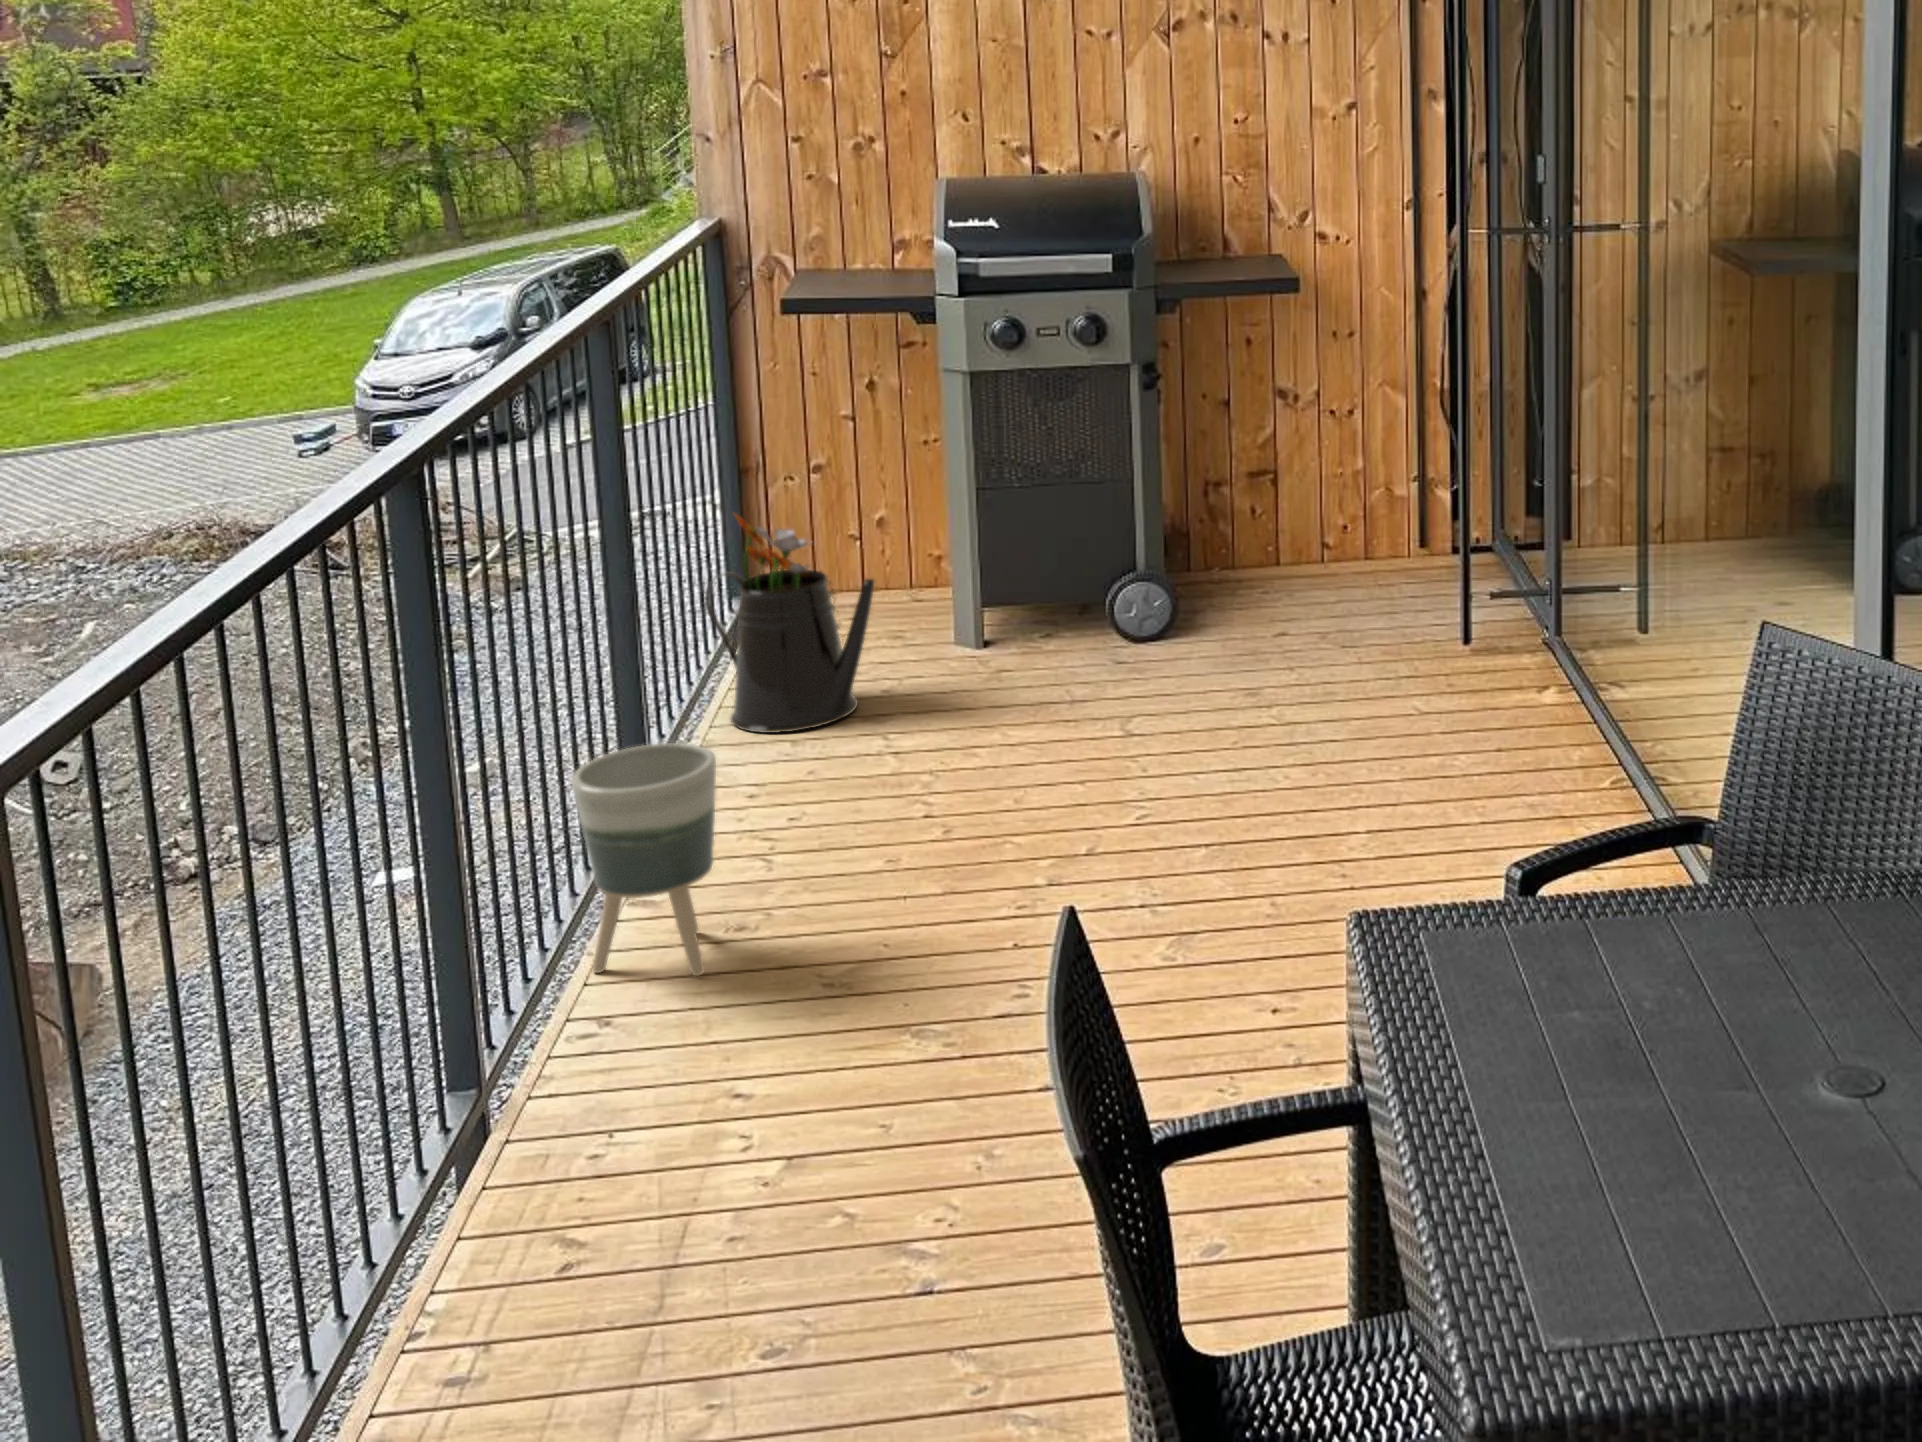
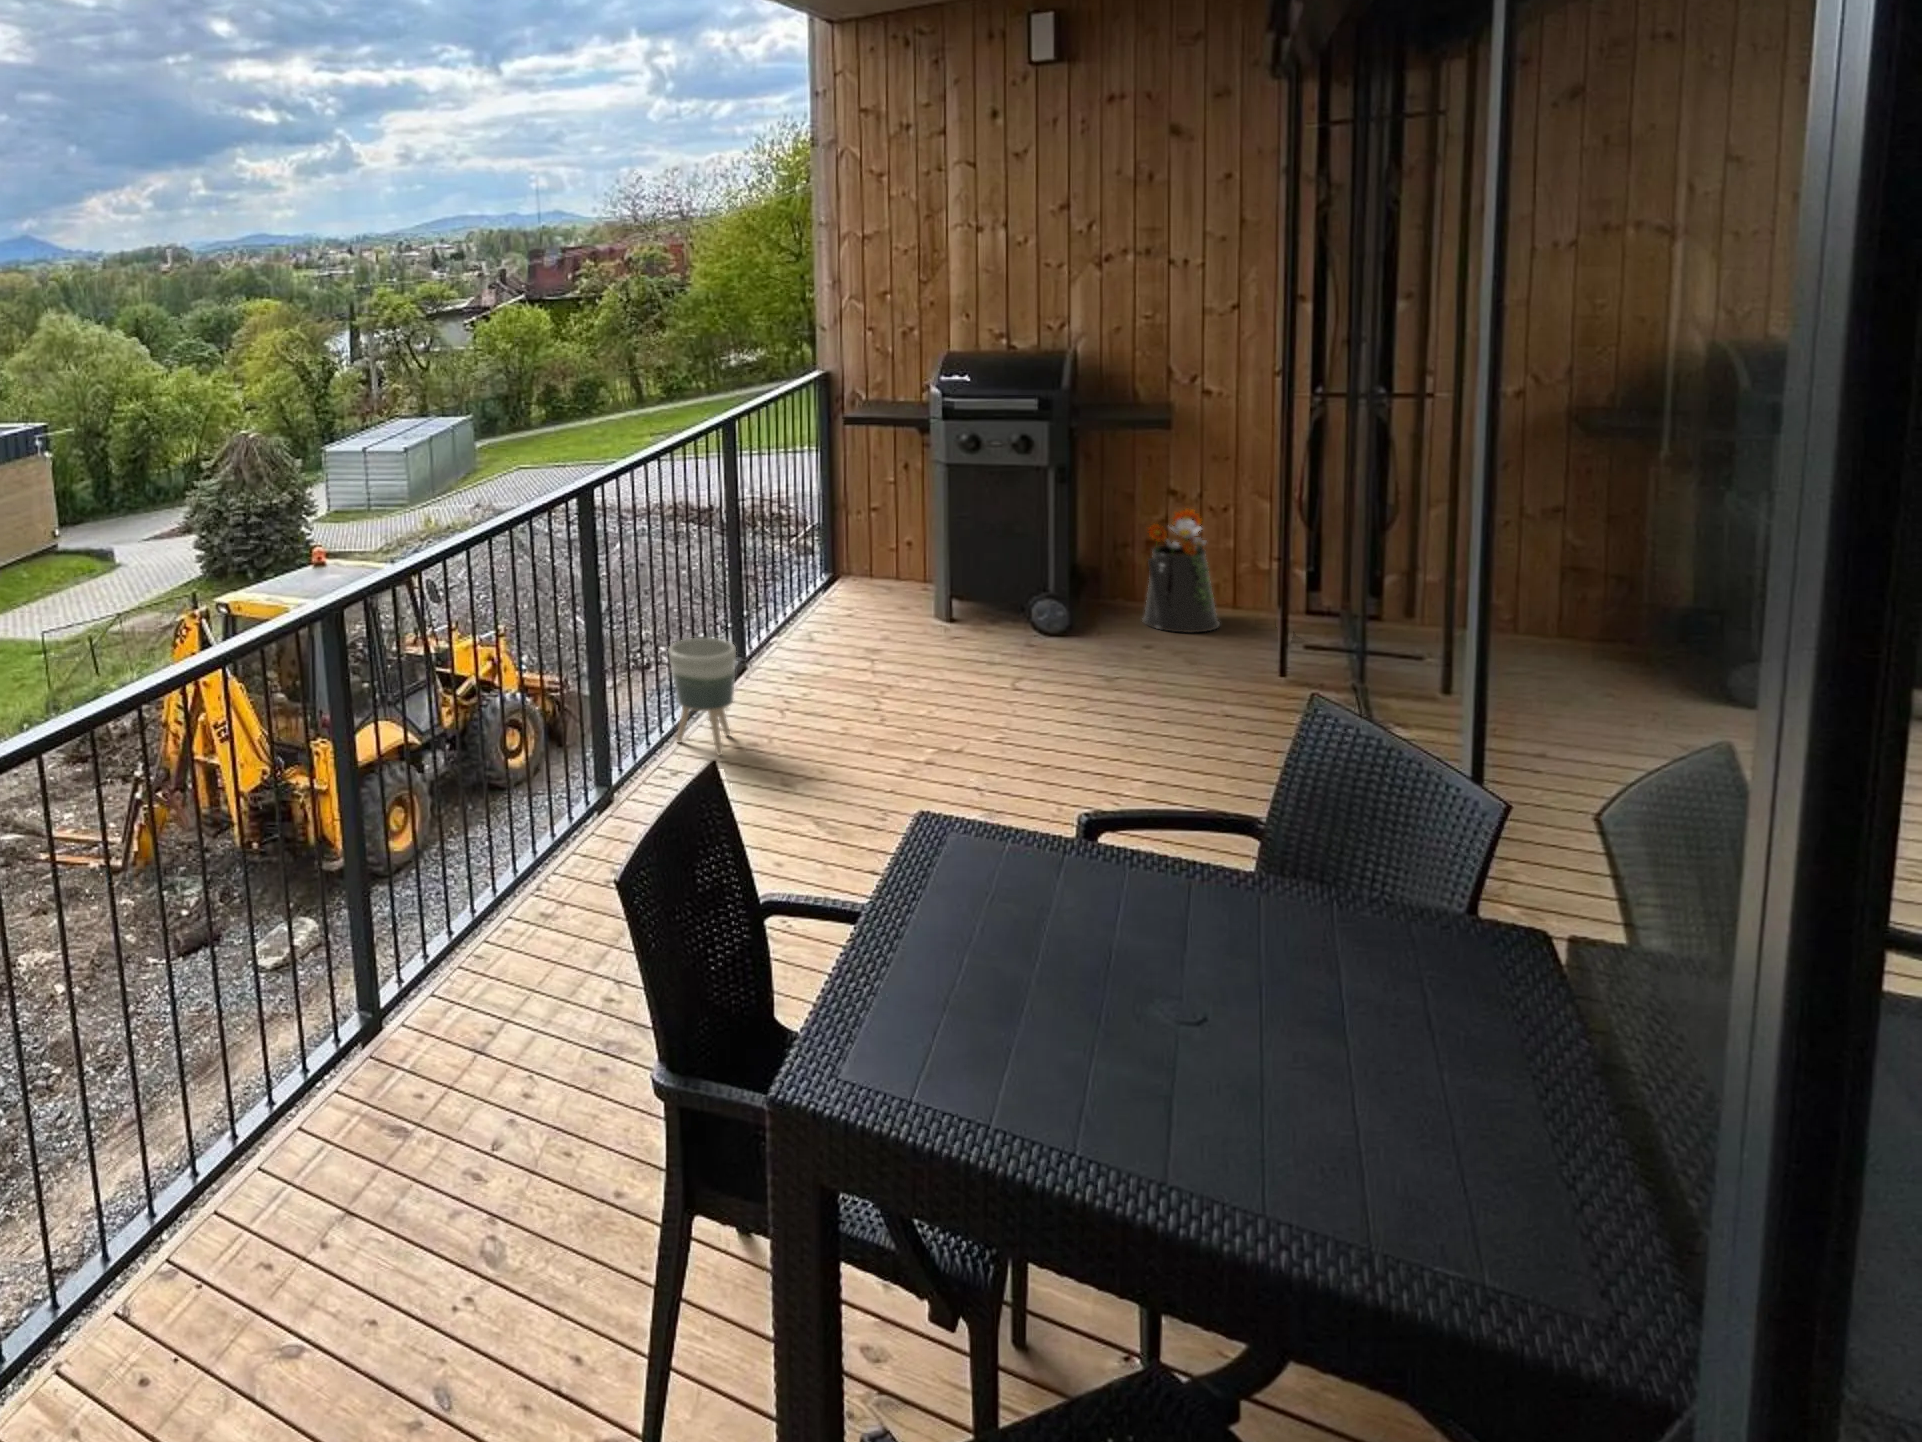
watering can: present [705,513,874,733] -> present [1142,509,1220,633]

